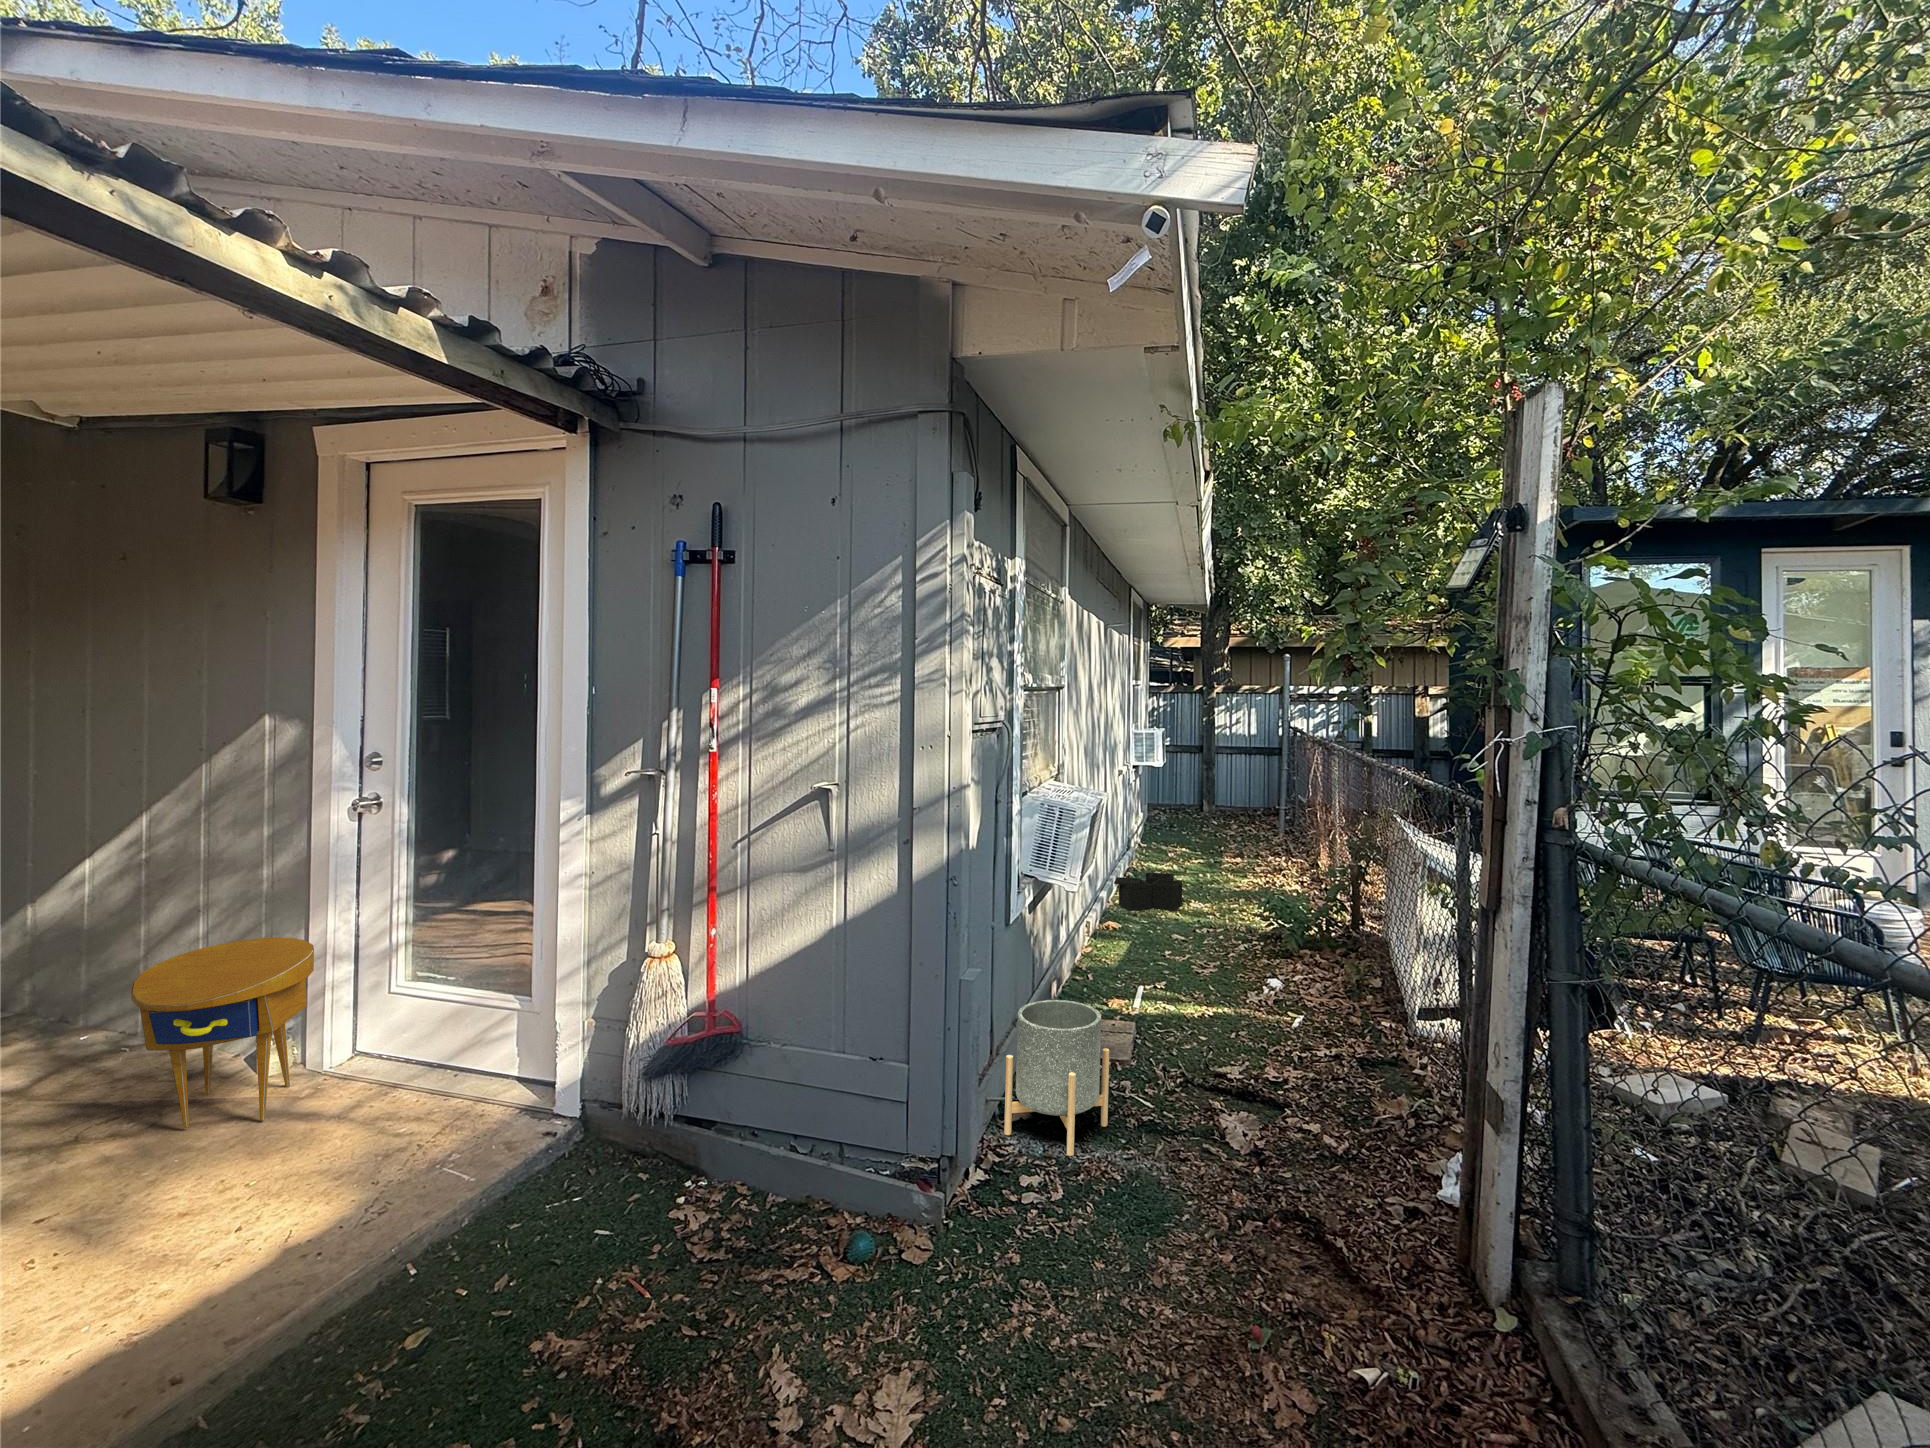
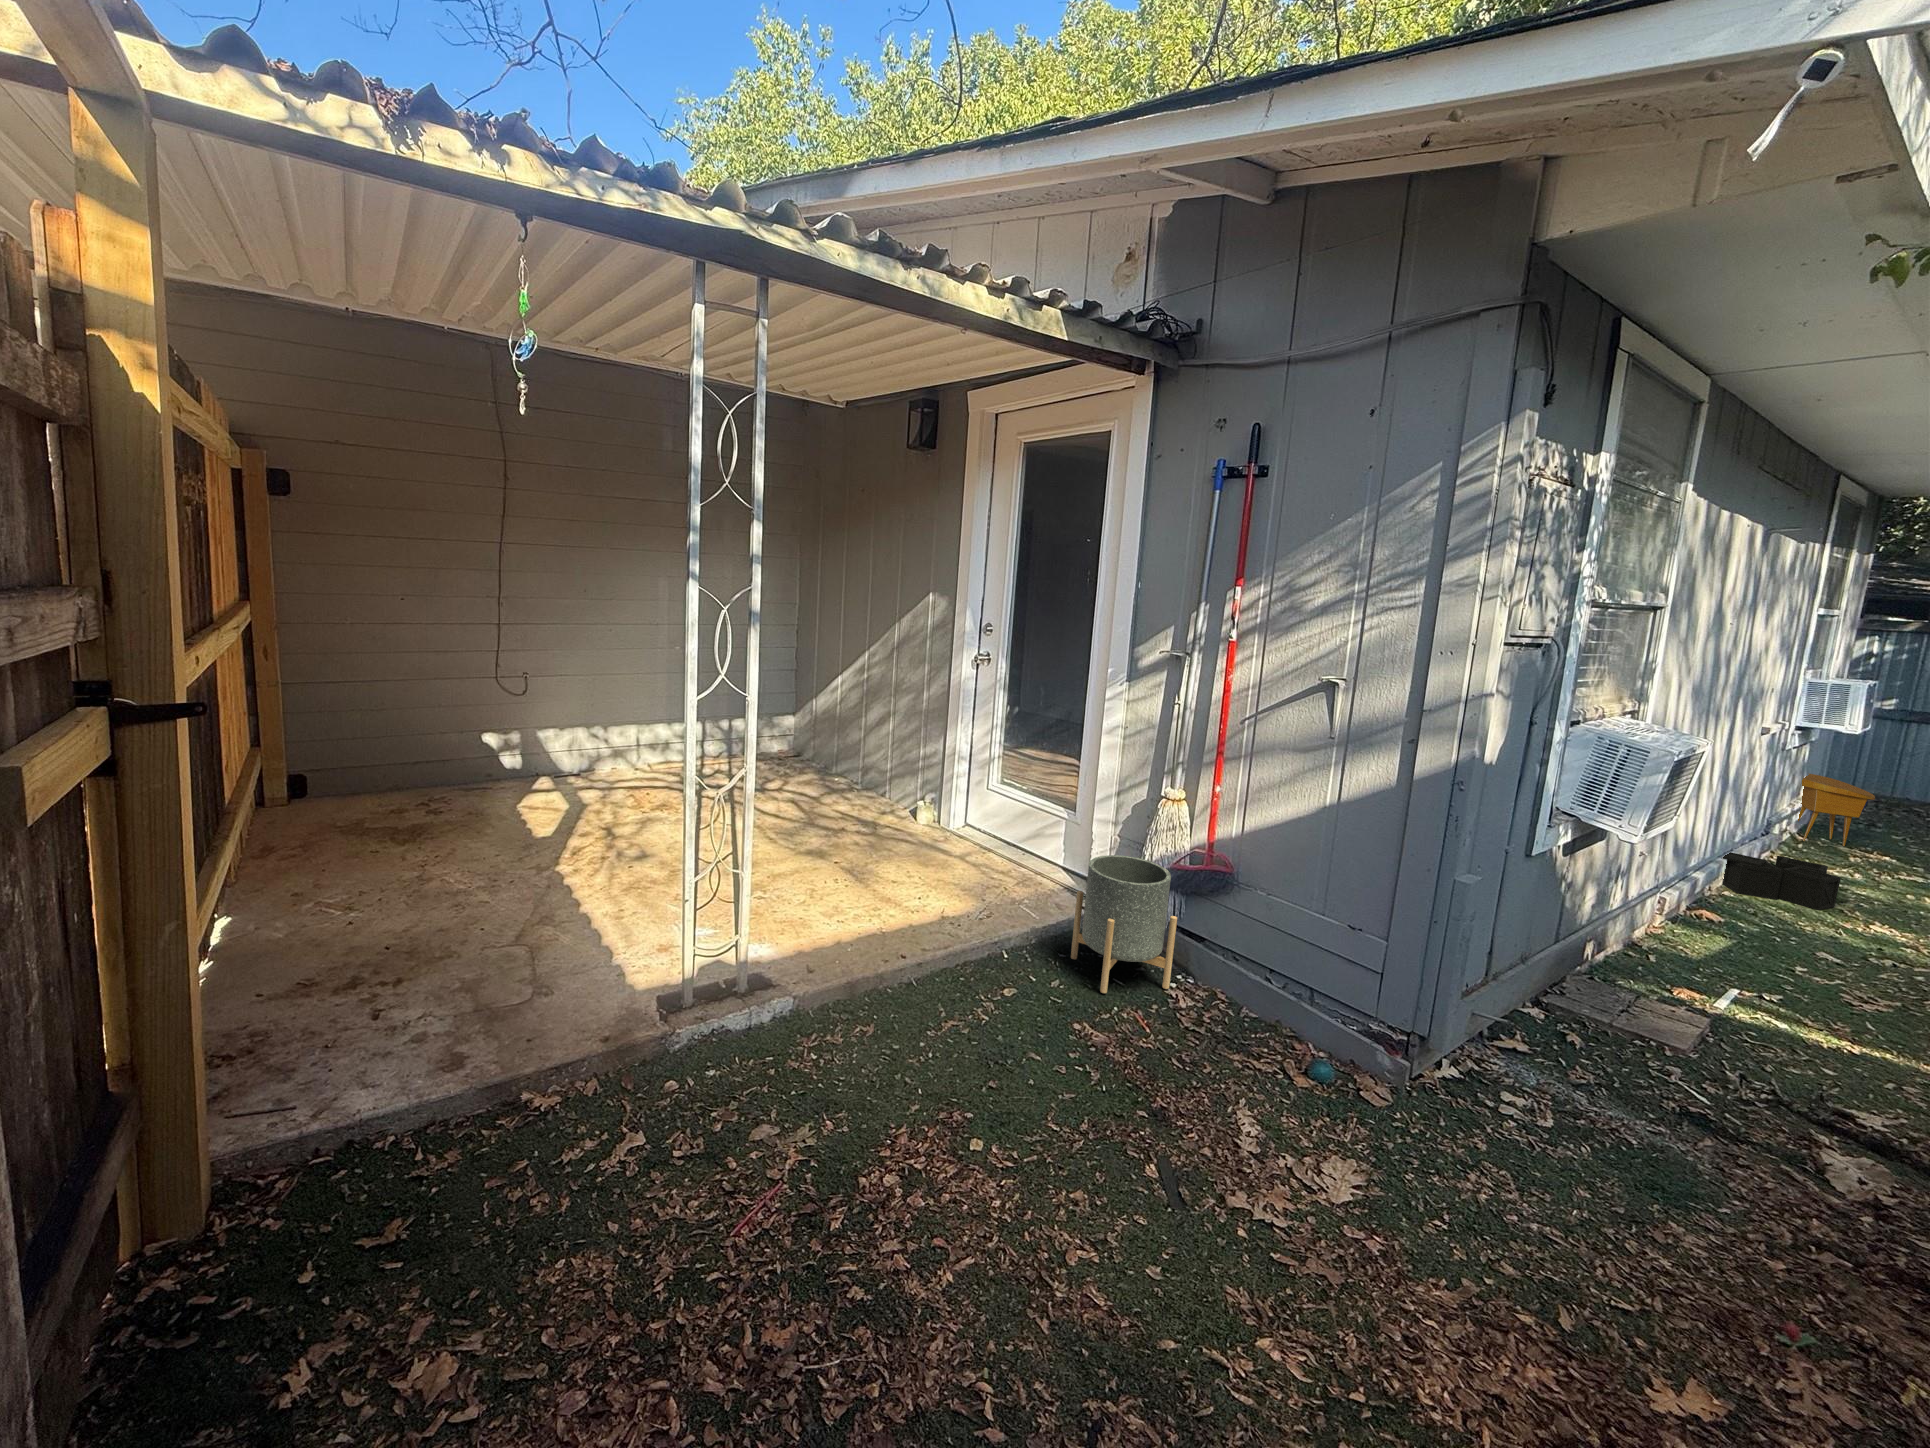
side table: present [131,937,314,1128] -> present [1798,774,1875,846]
planter: present [1004,1000,1109,1156] -> present [1071,855,1177,993]

